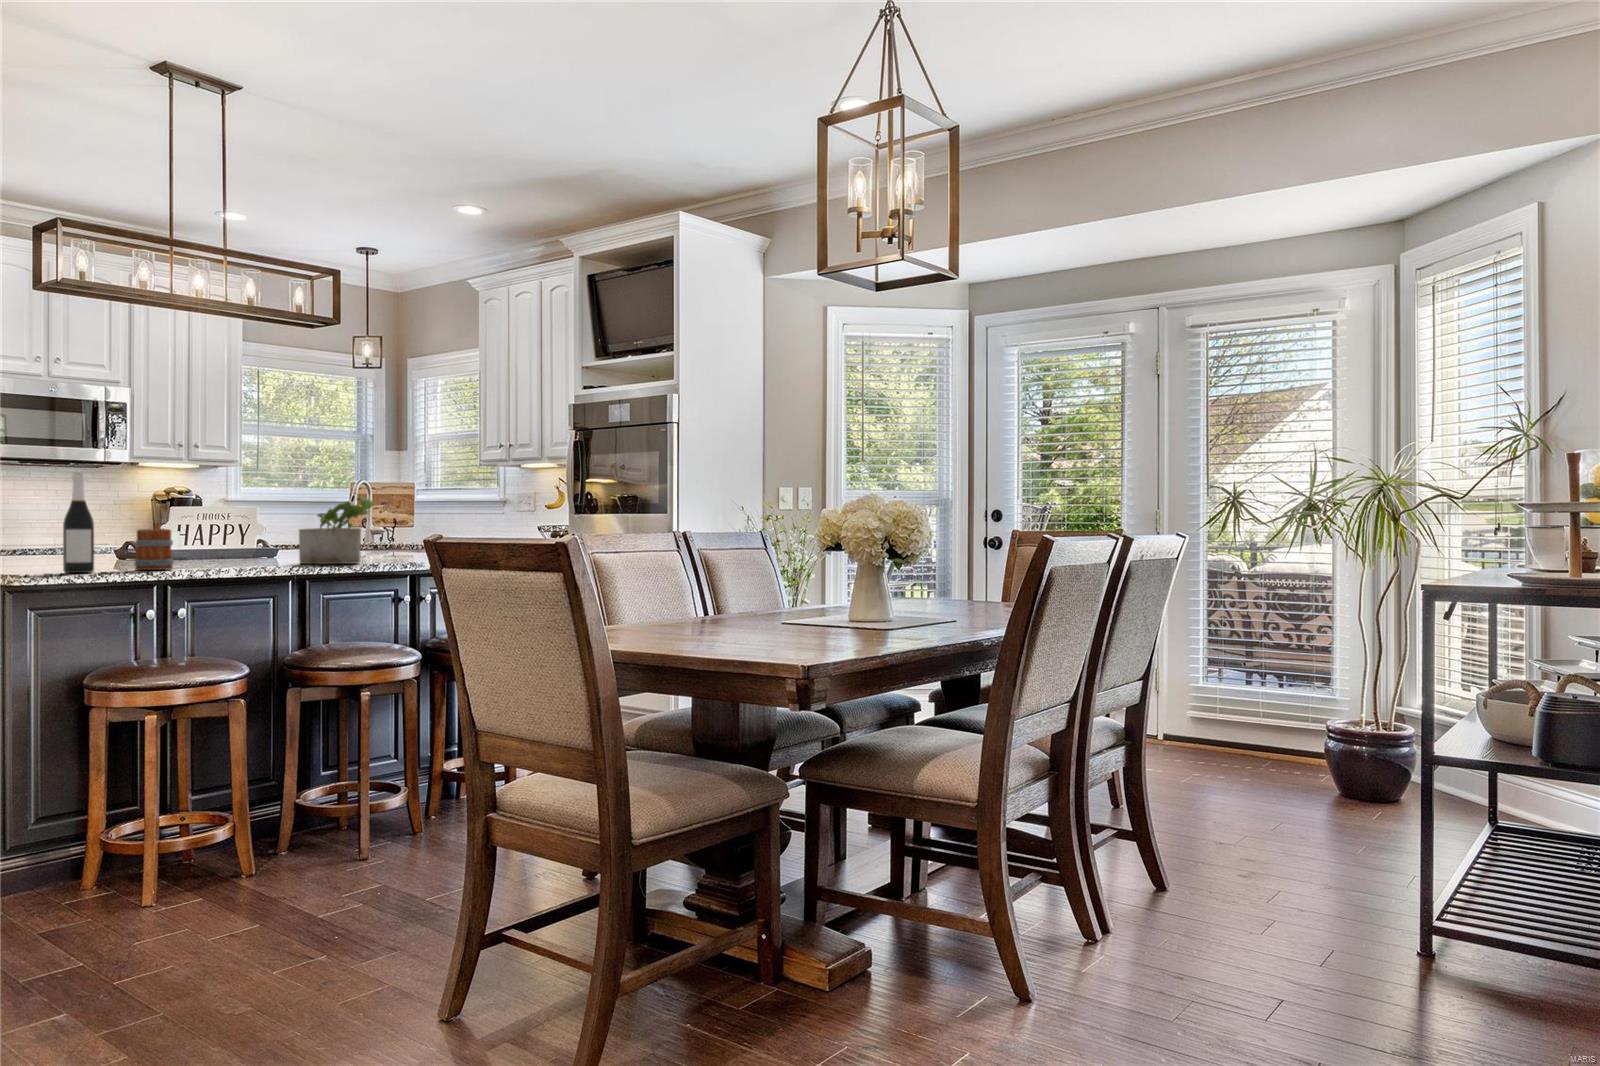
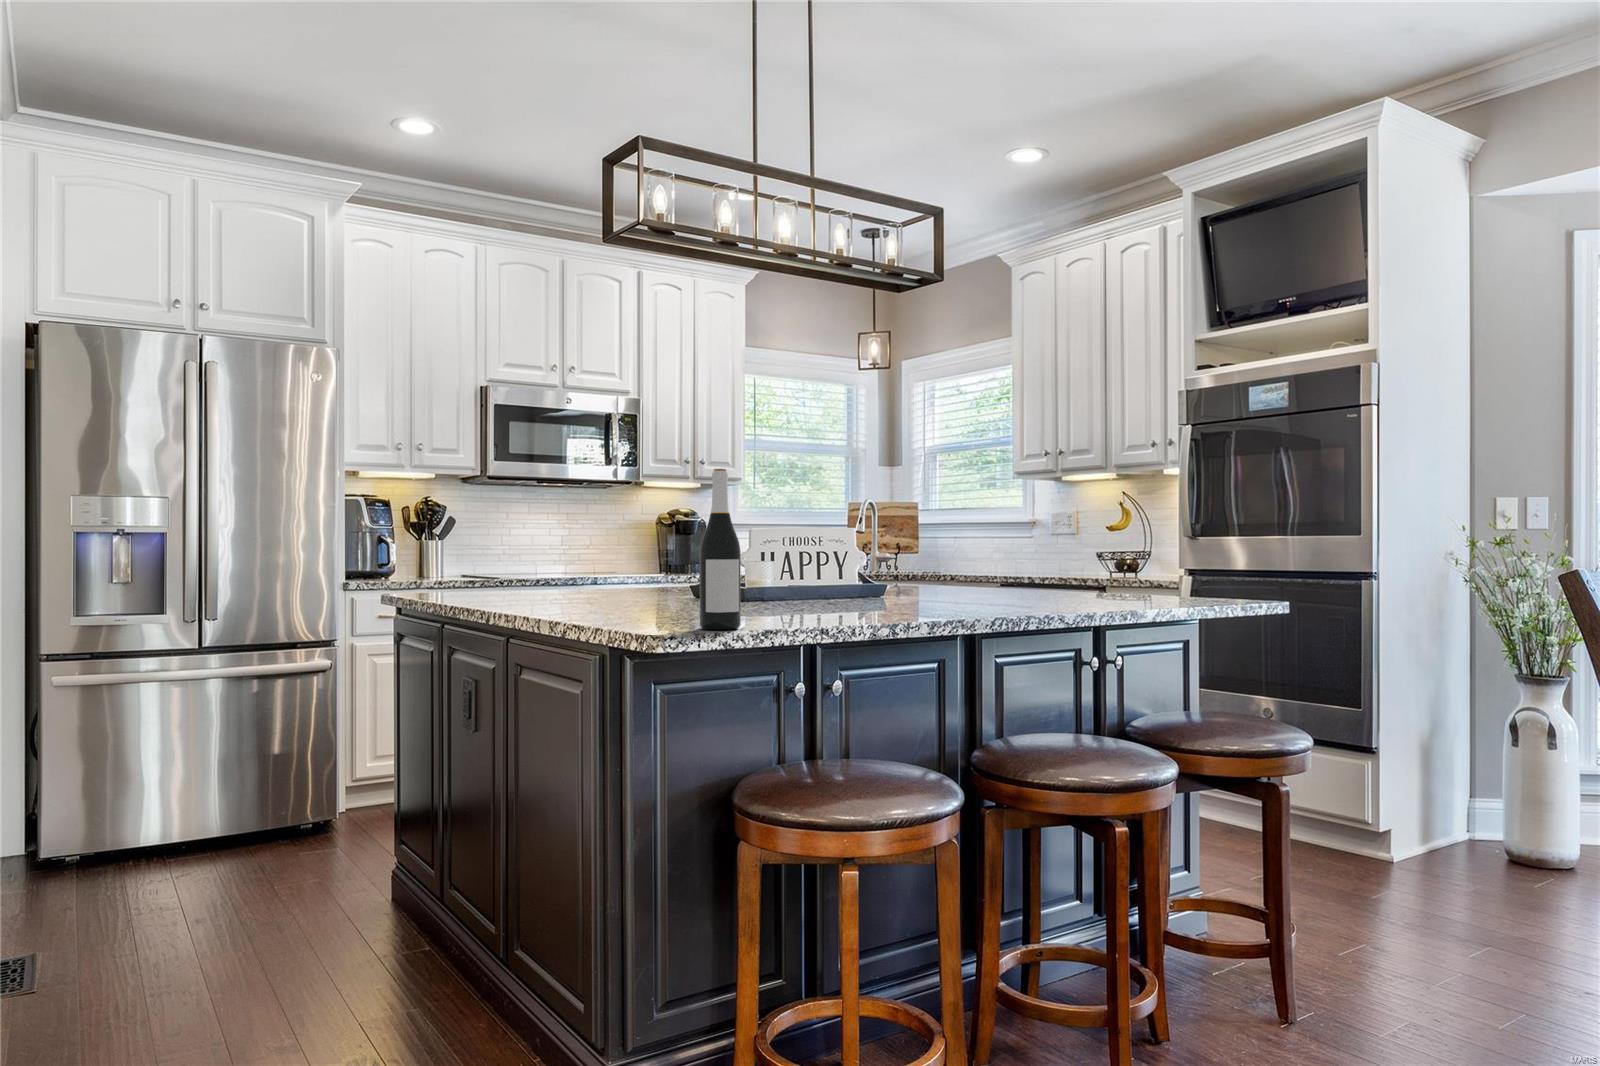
potted plant: present [299,496,374,564] -> none [953,507,1056,610]
mug: present [134,523,174,570] -> none [779,548,831,623]

